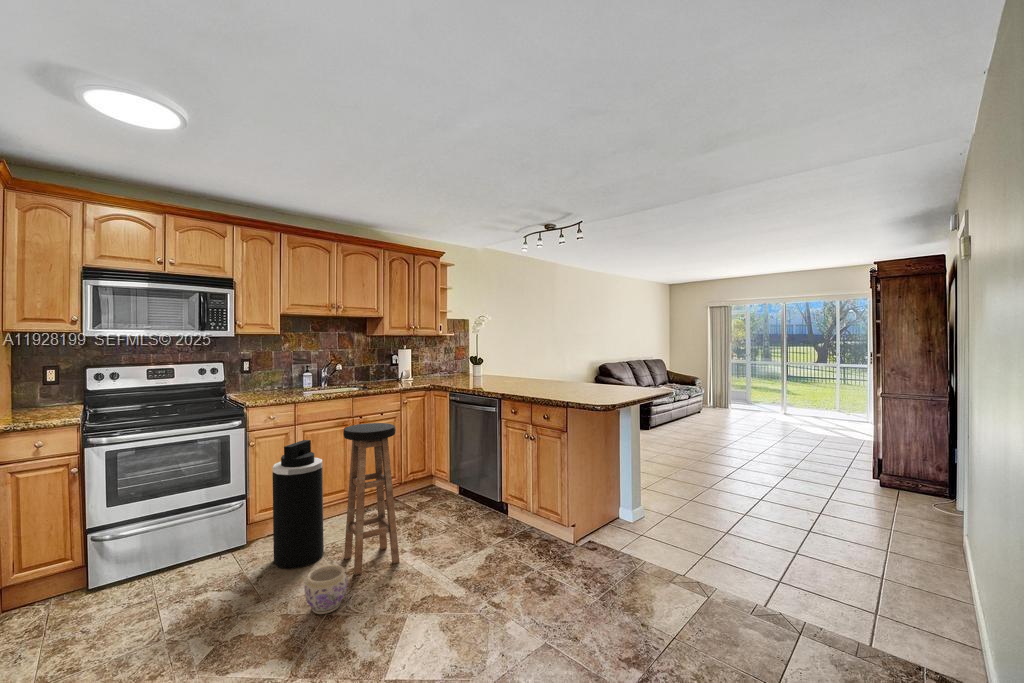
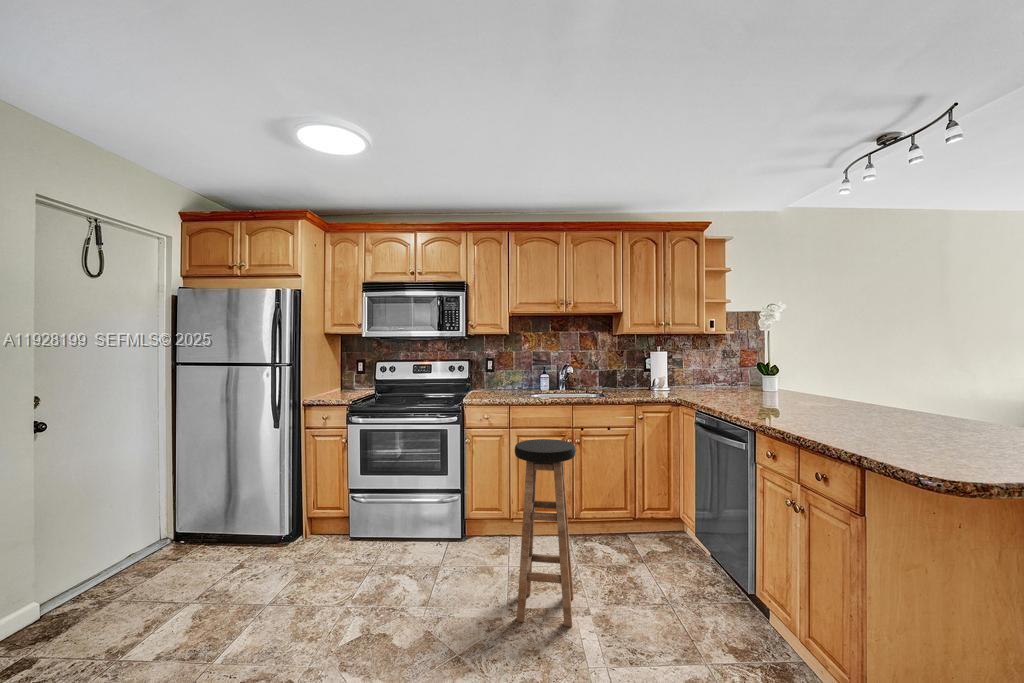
trash can: present [272,440,324,569] -> none [464,447,513,586]
planter: present [304,565,347,615] -> none [437,599,484,661]

